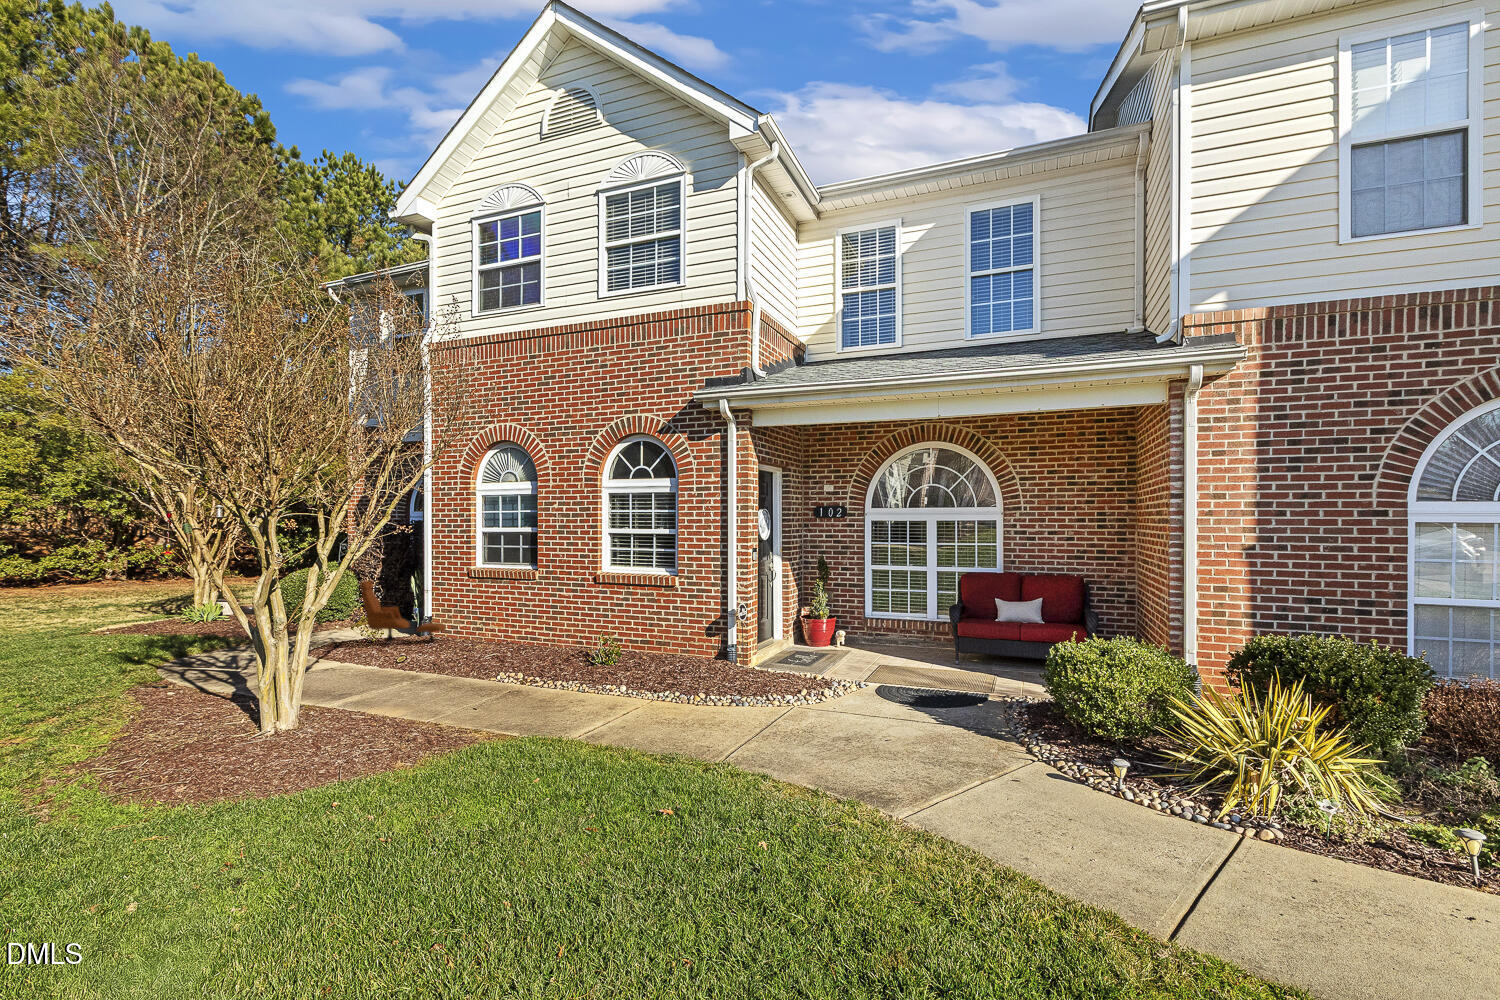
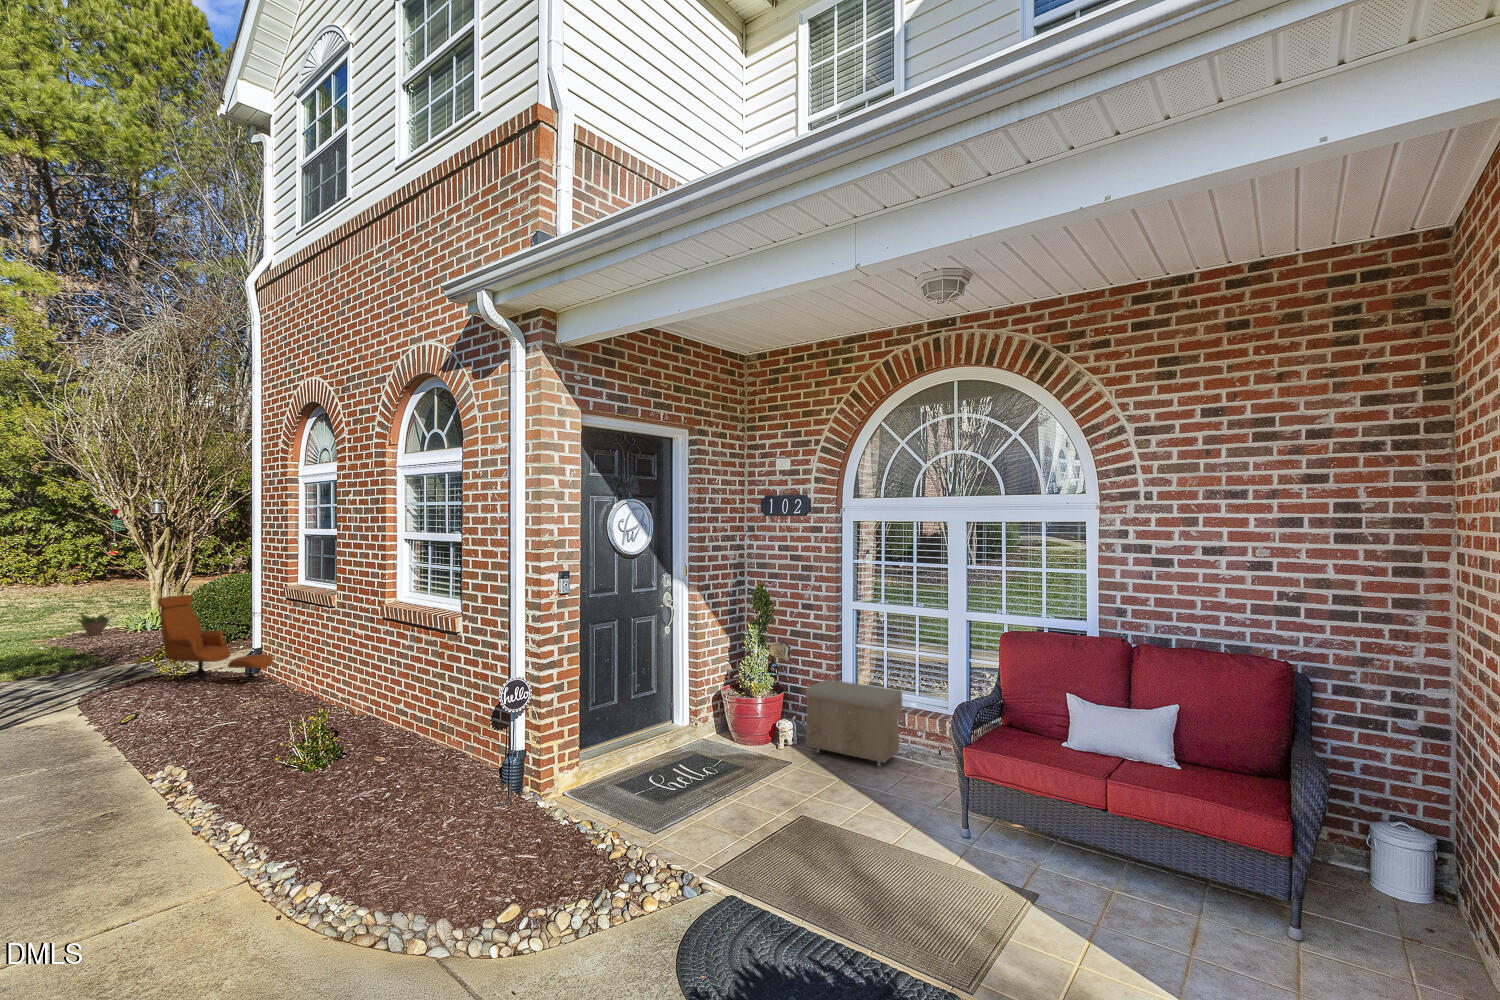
decorative plant: none [157,608,194,627] -> present [76,614,111,635]
storage bench: none [854,609,902,649] -> present [805,680,902,766]

